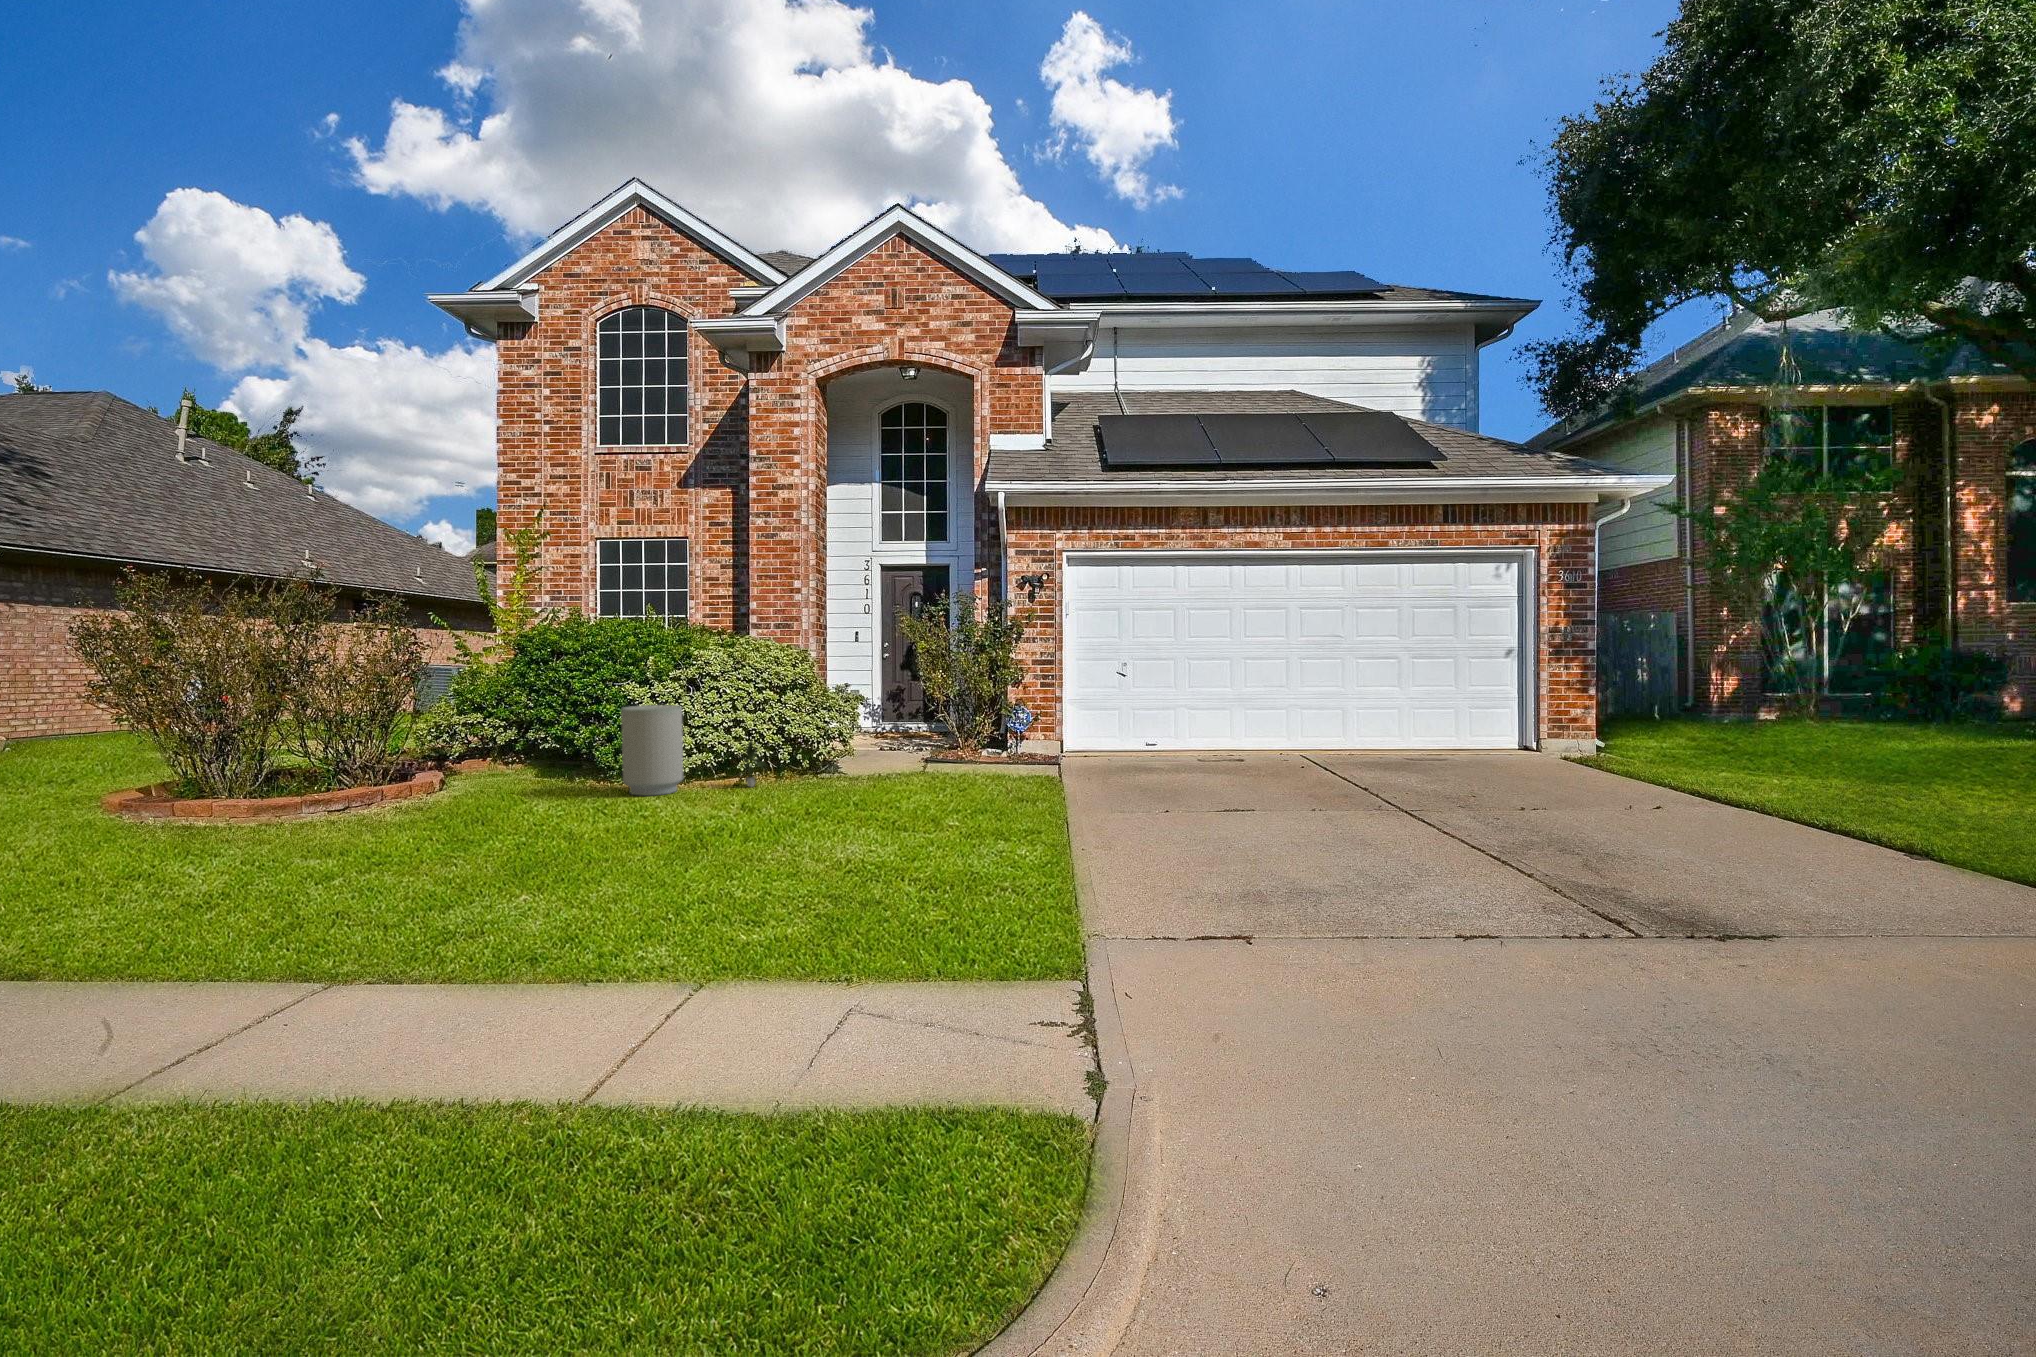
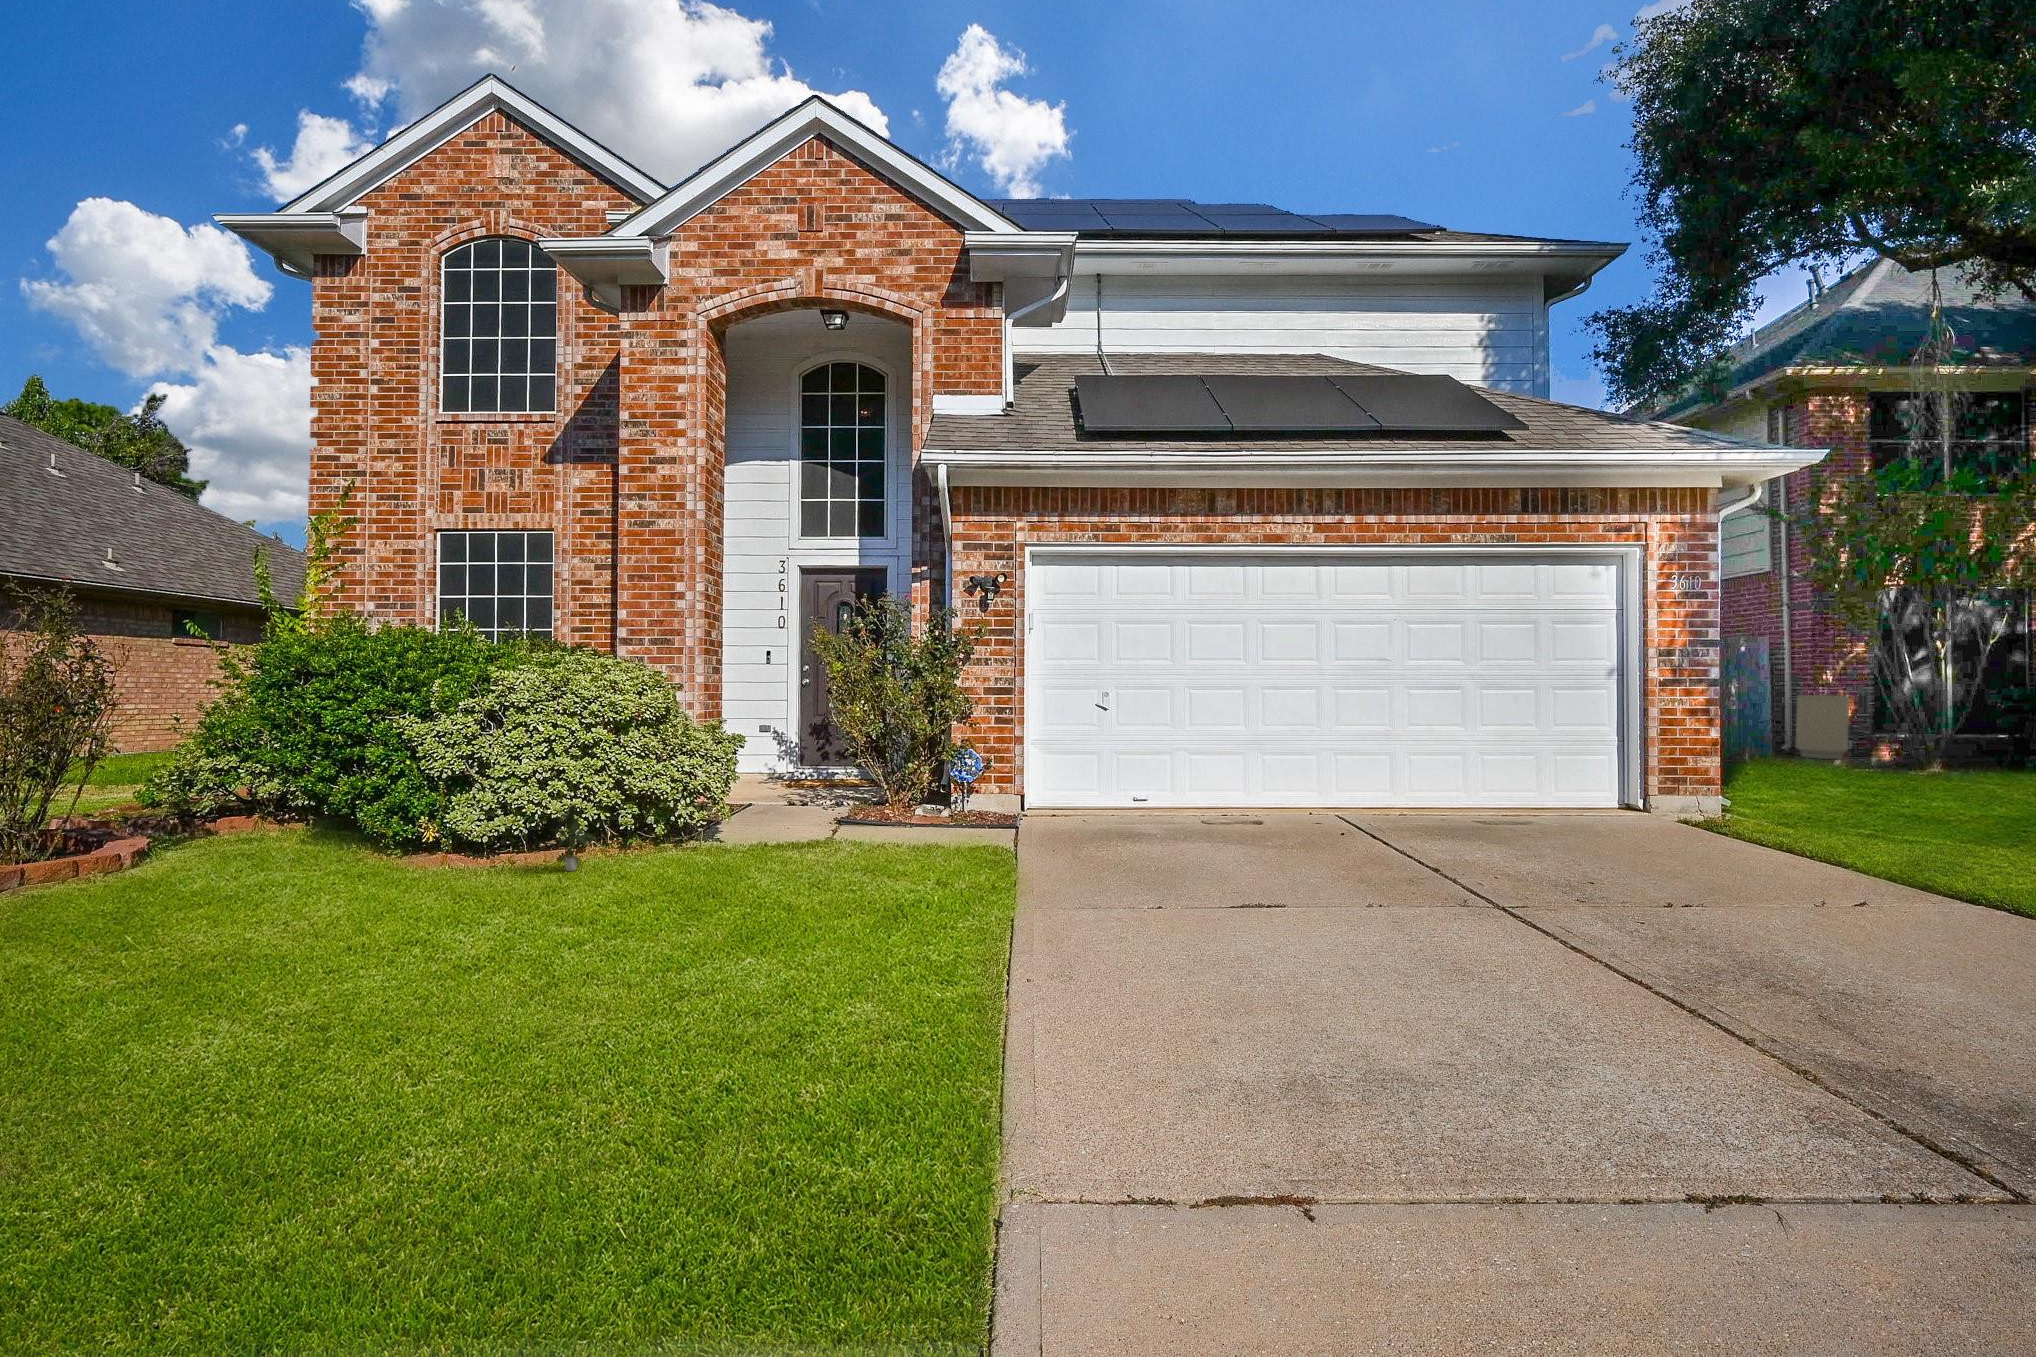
trash can: present [621,705,683,796] -> present [1796,695,1849,759]

